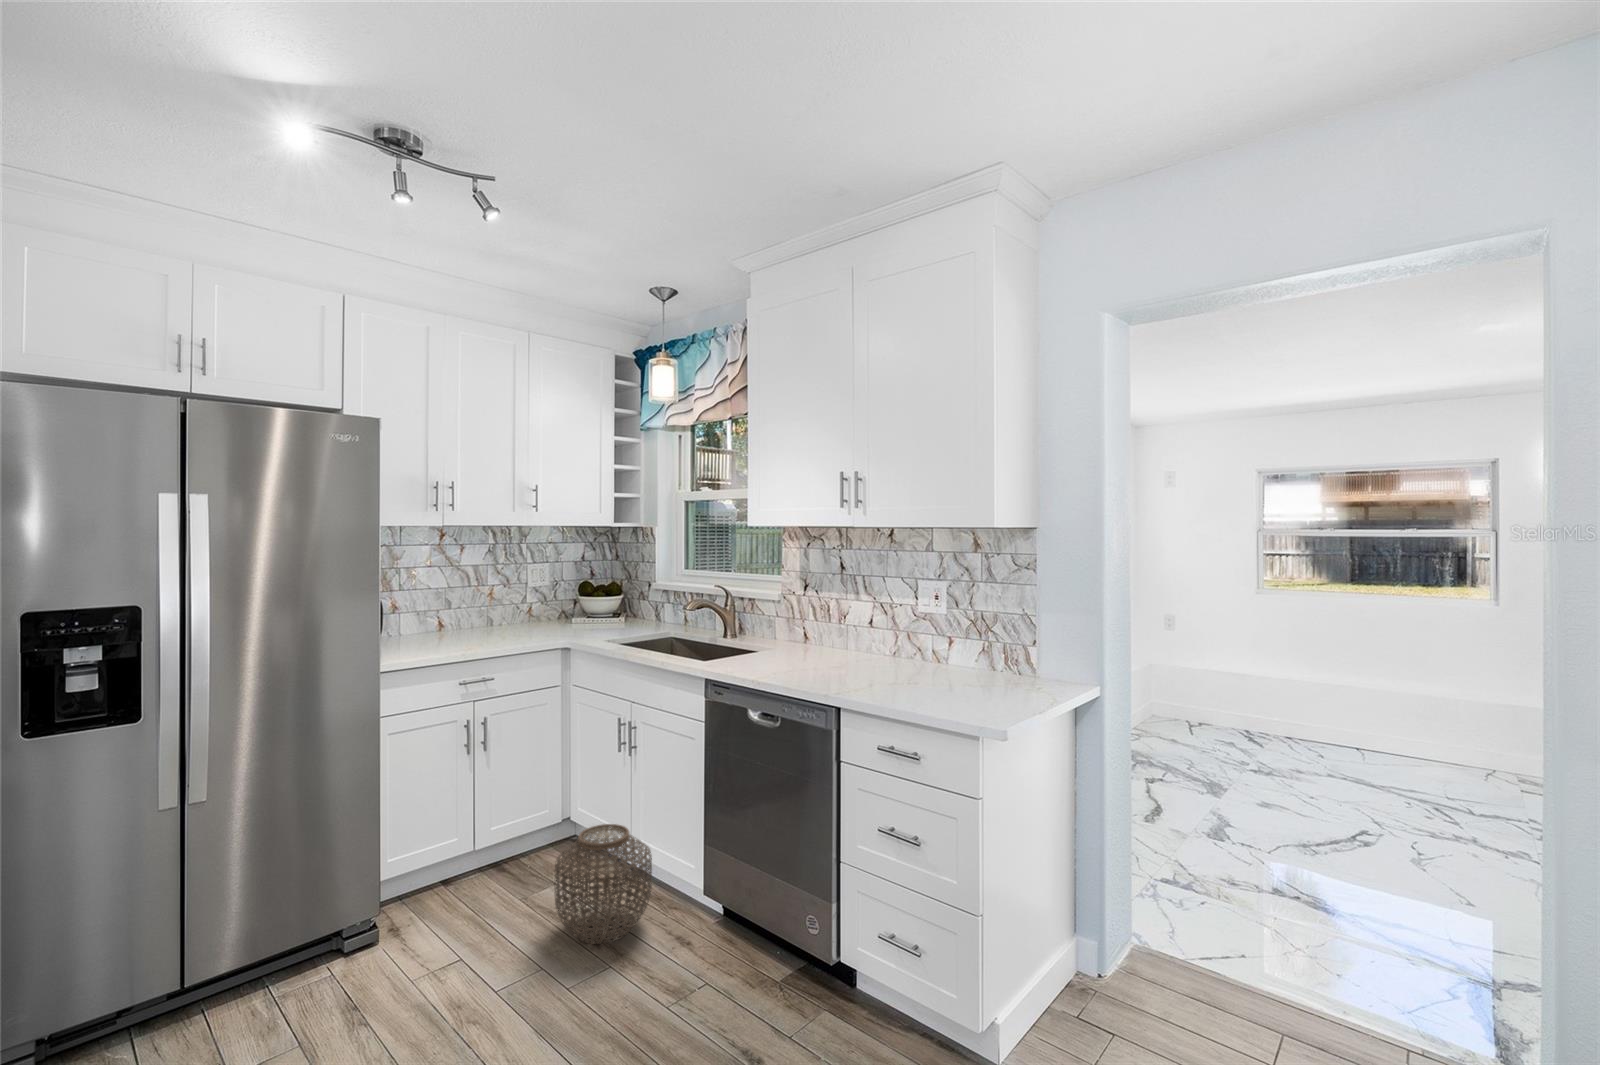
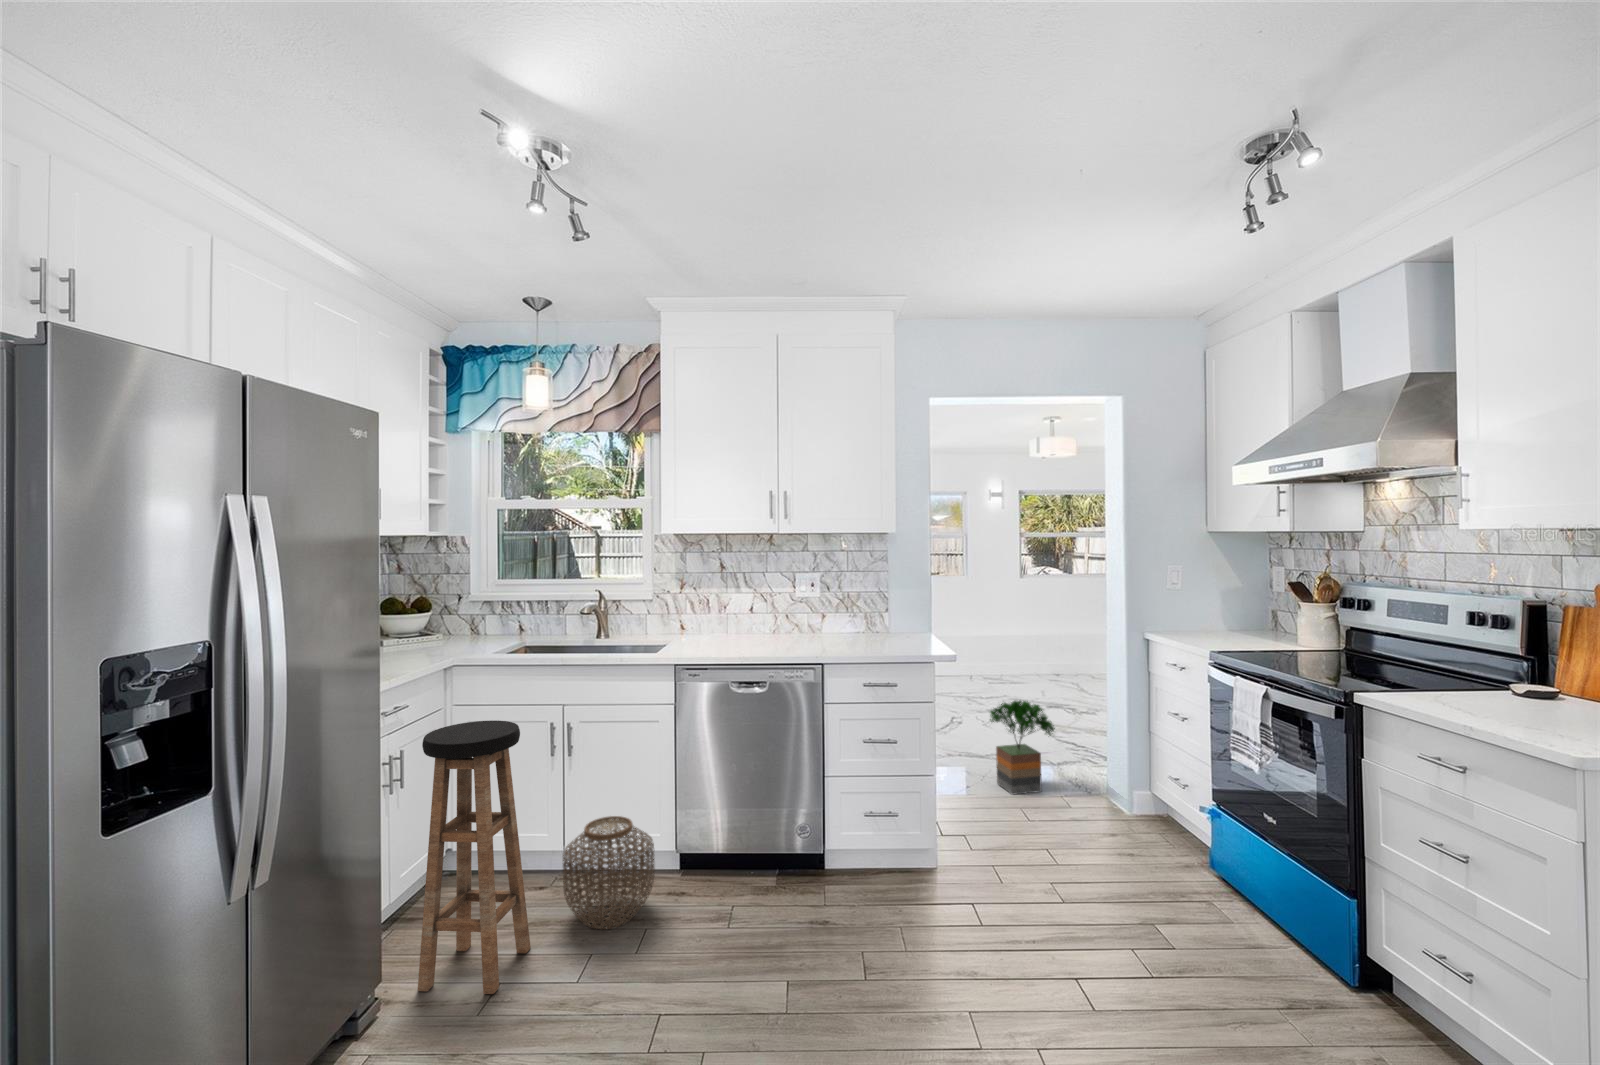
bar stool: none [419,700,520,960] -> present [418,721,531,994]
potted tree: none [1256,818,1385,1001] -> present [990,701,1055,795]

